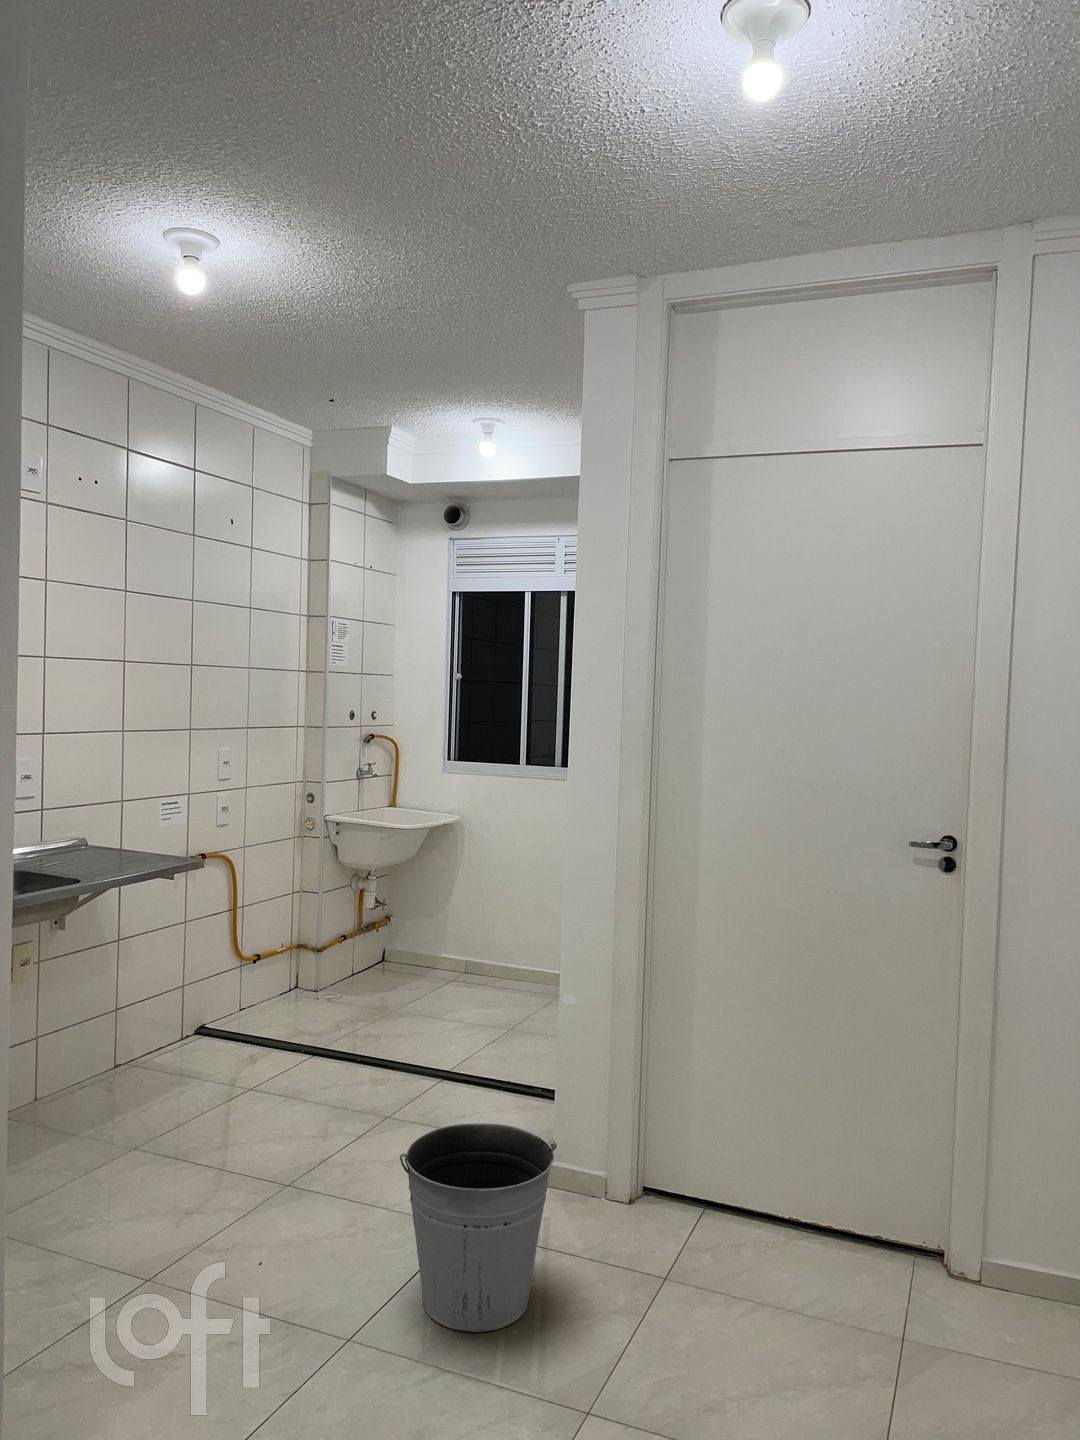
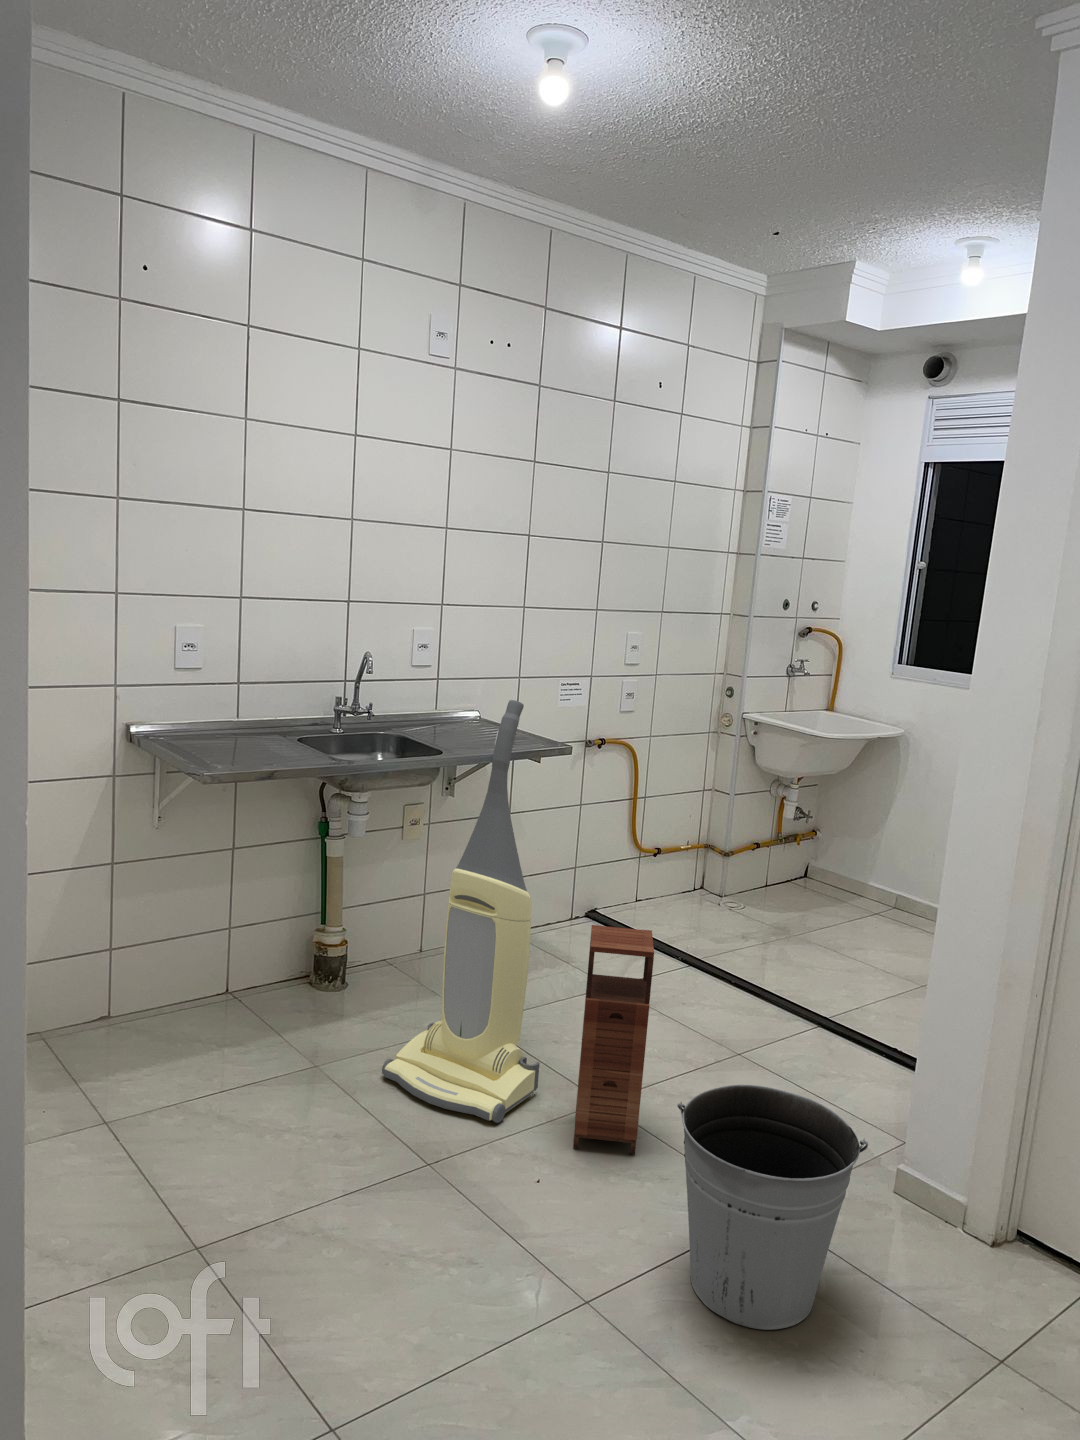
vacuum cleaner: none [51,821,222,1240] -> present [382,700,540,1123]
storage cabinet: none [266,1015,340,1239] -> present [573,925,654,1155]

